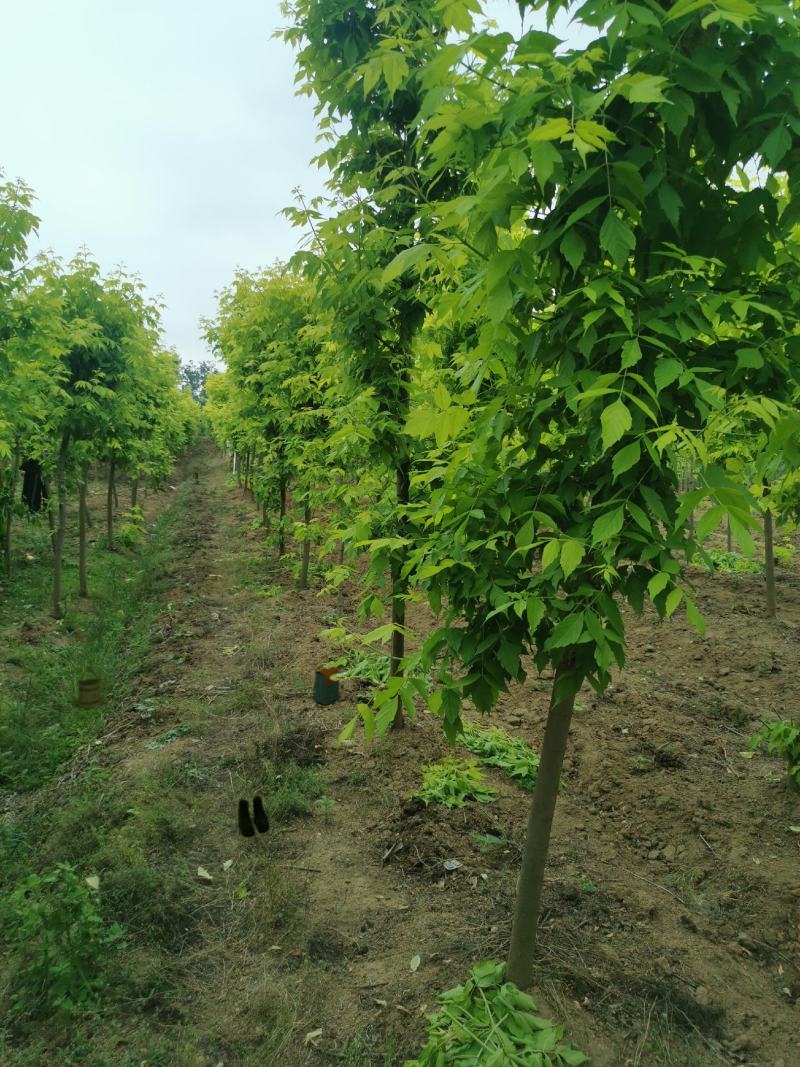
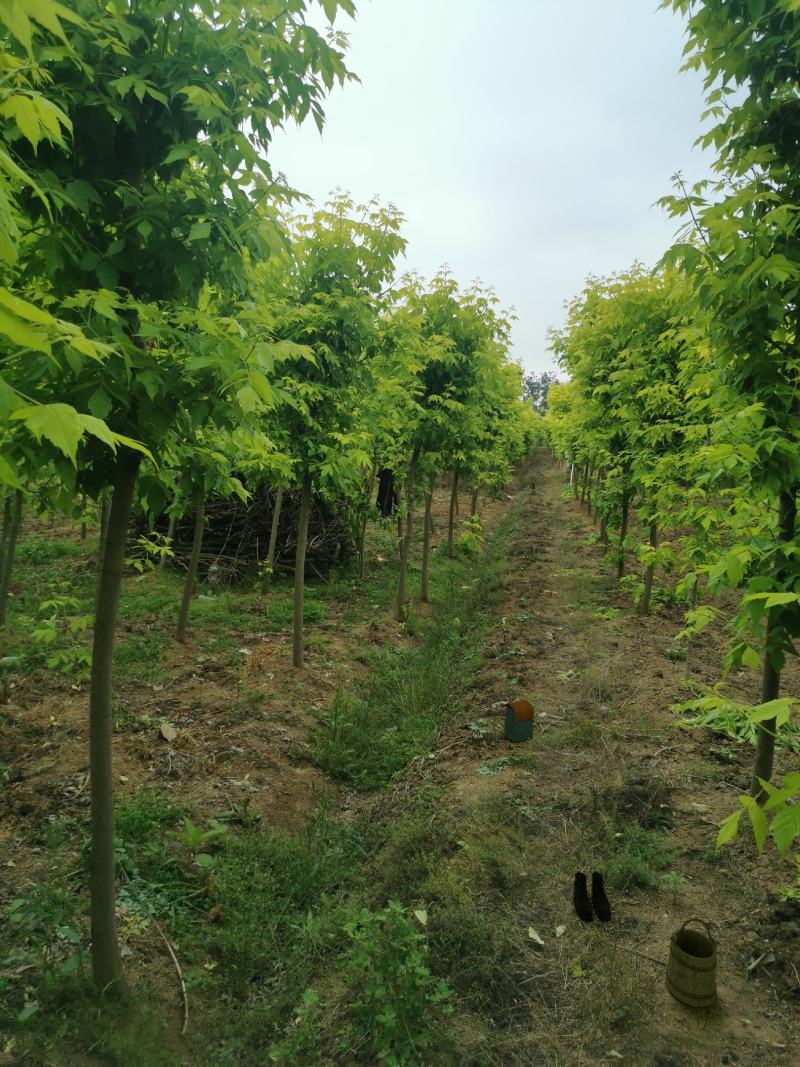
backpack: present [313,666,340,705] -> present [504,700,534,743]
bucket: present [77,670,102,708] -> present [665,918,720,1007]

